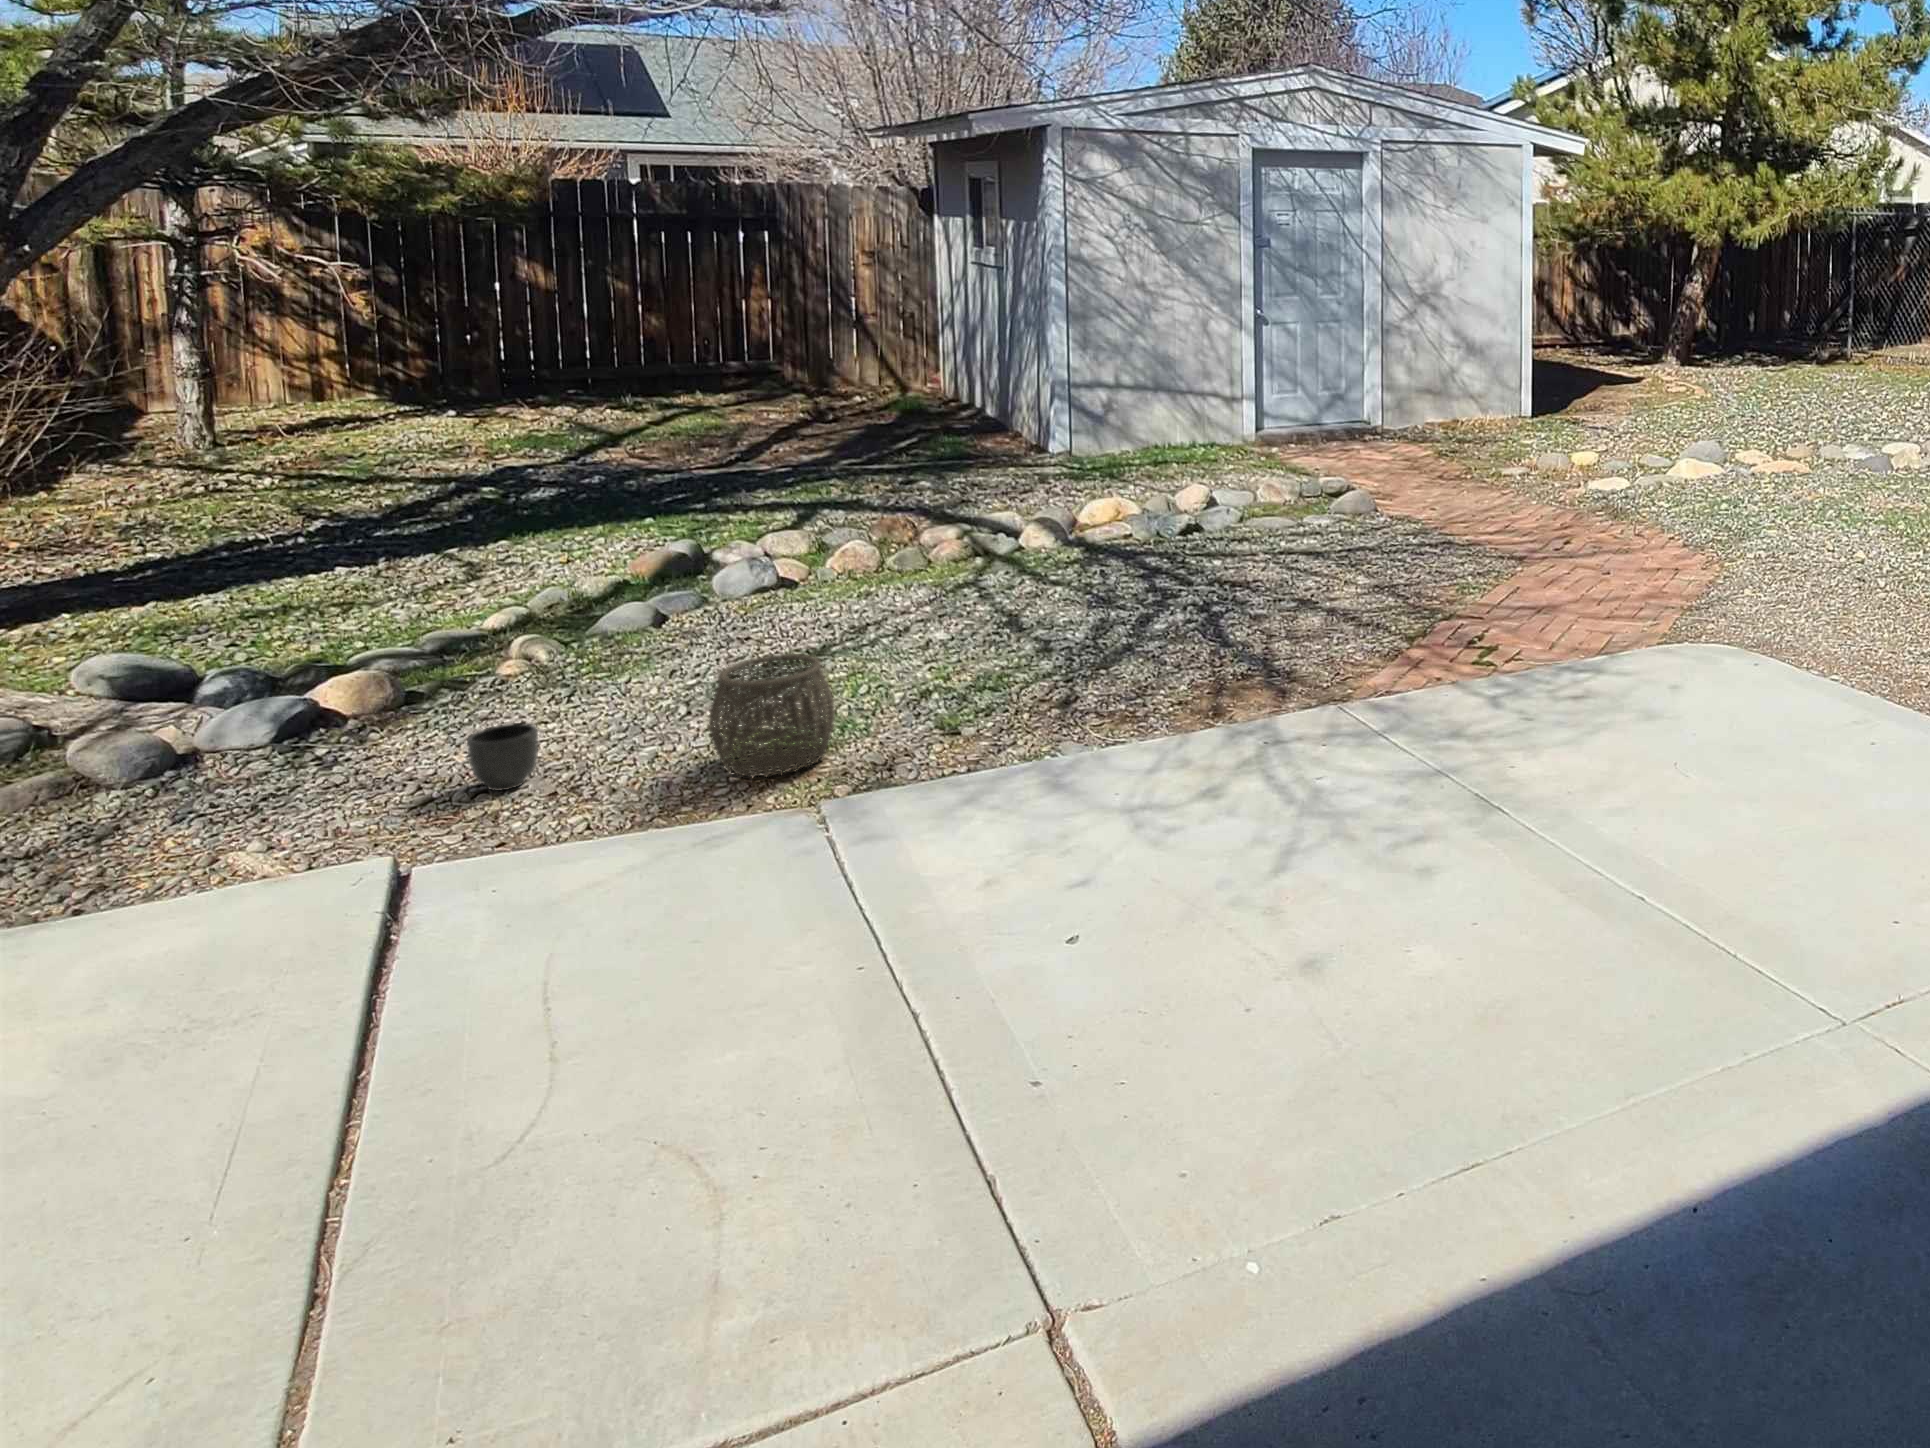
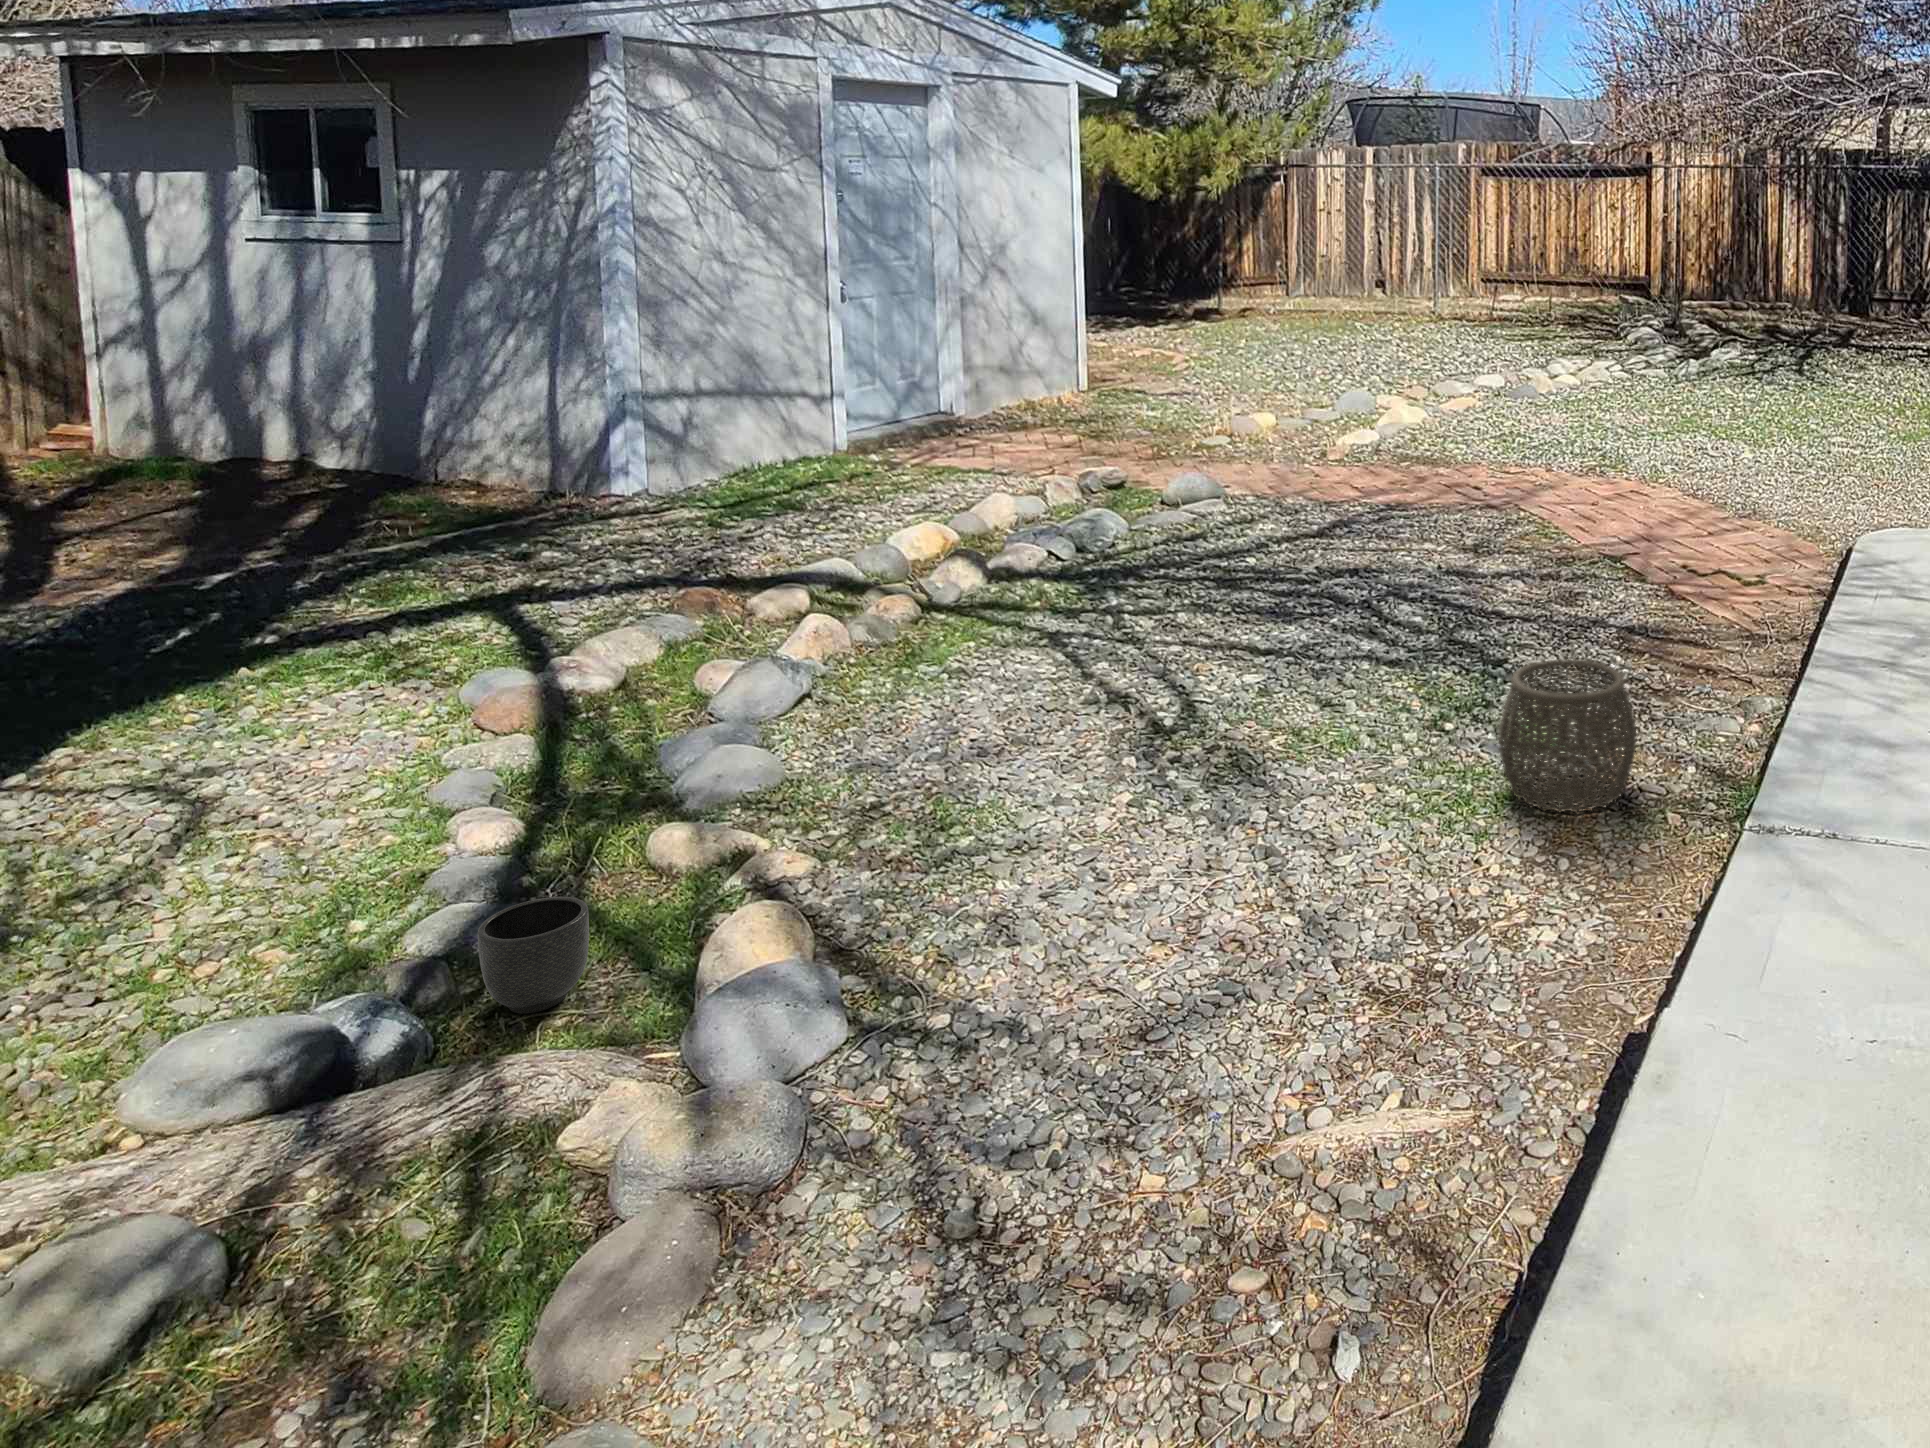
planter: present [467,723,538,791] -> present [478,897,589,1014]

